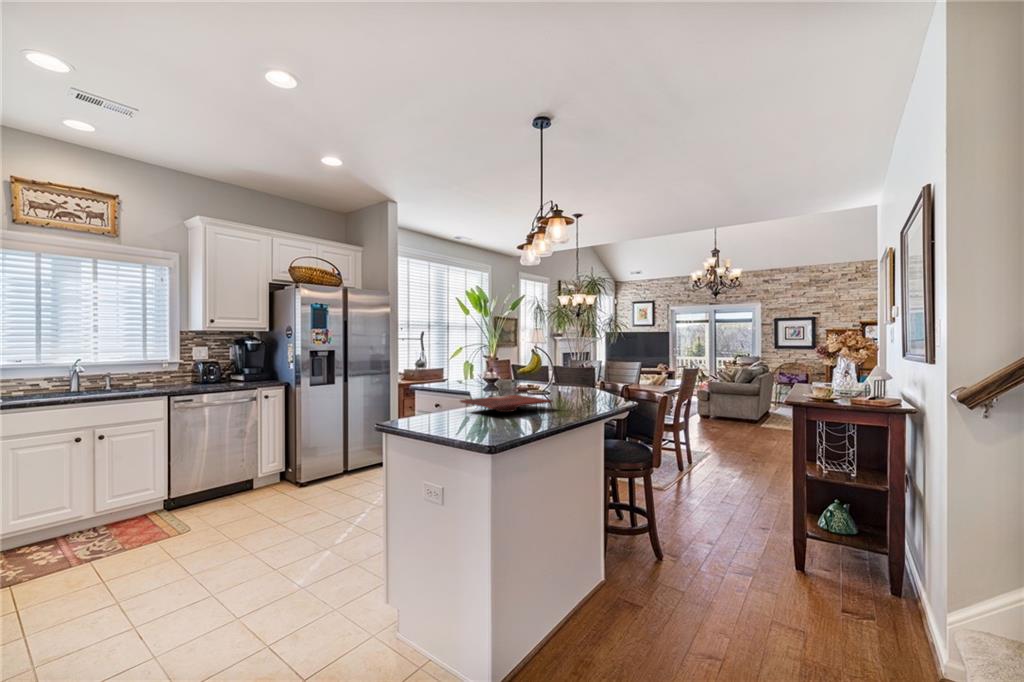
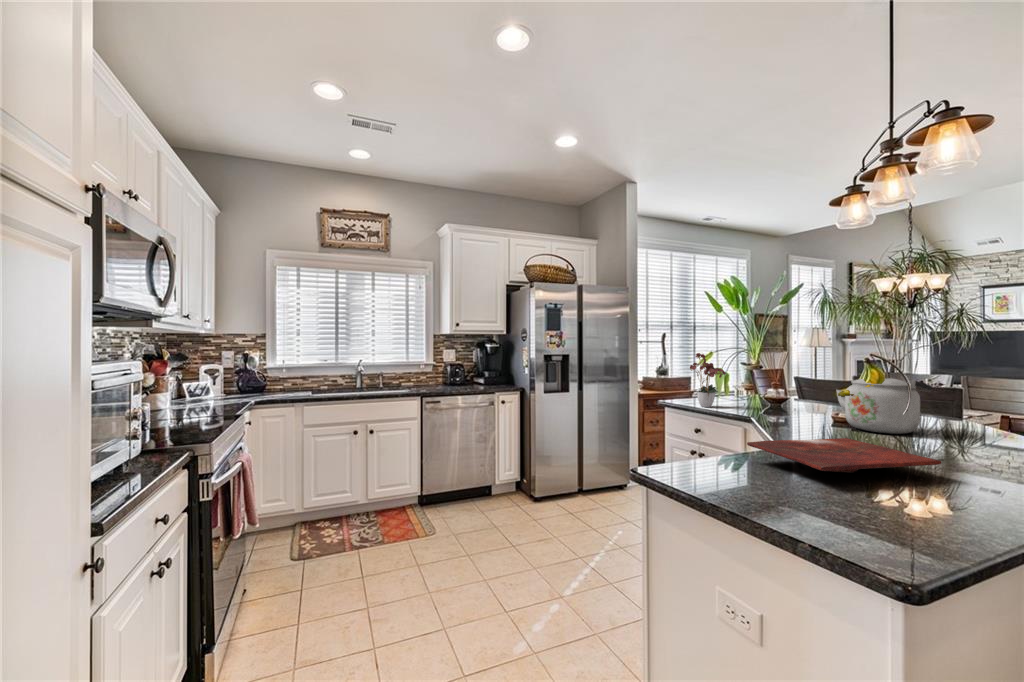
flower arrangement: none [434,344,463,388] -> present [690,353,726,407]
kettle: none [524,357,569,393] -> present [836,375,932,434]

